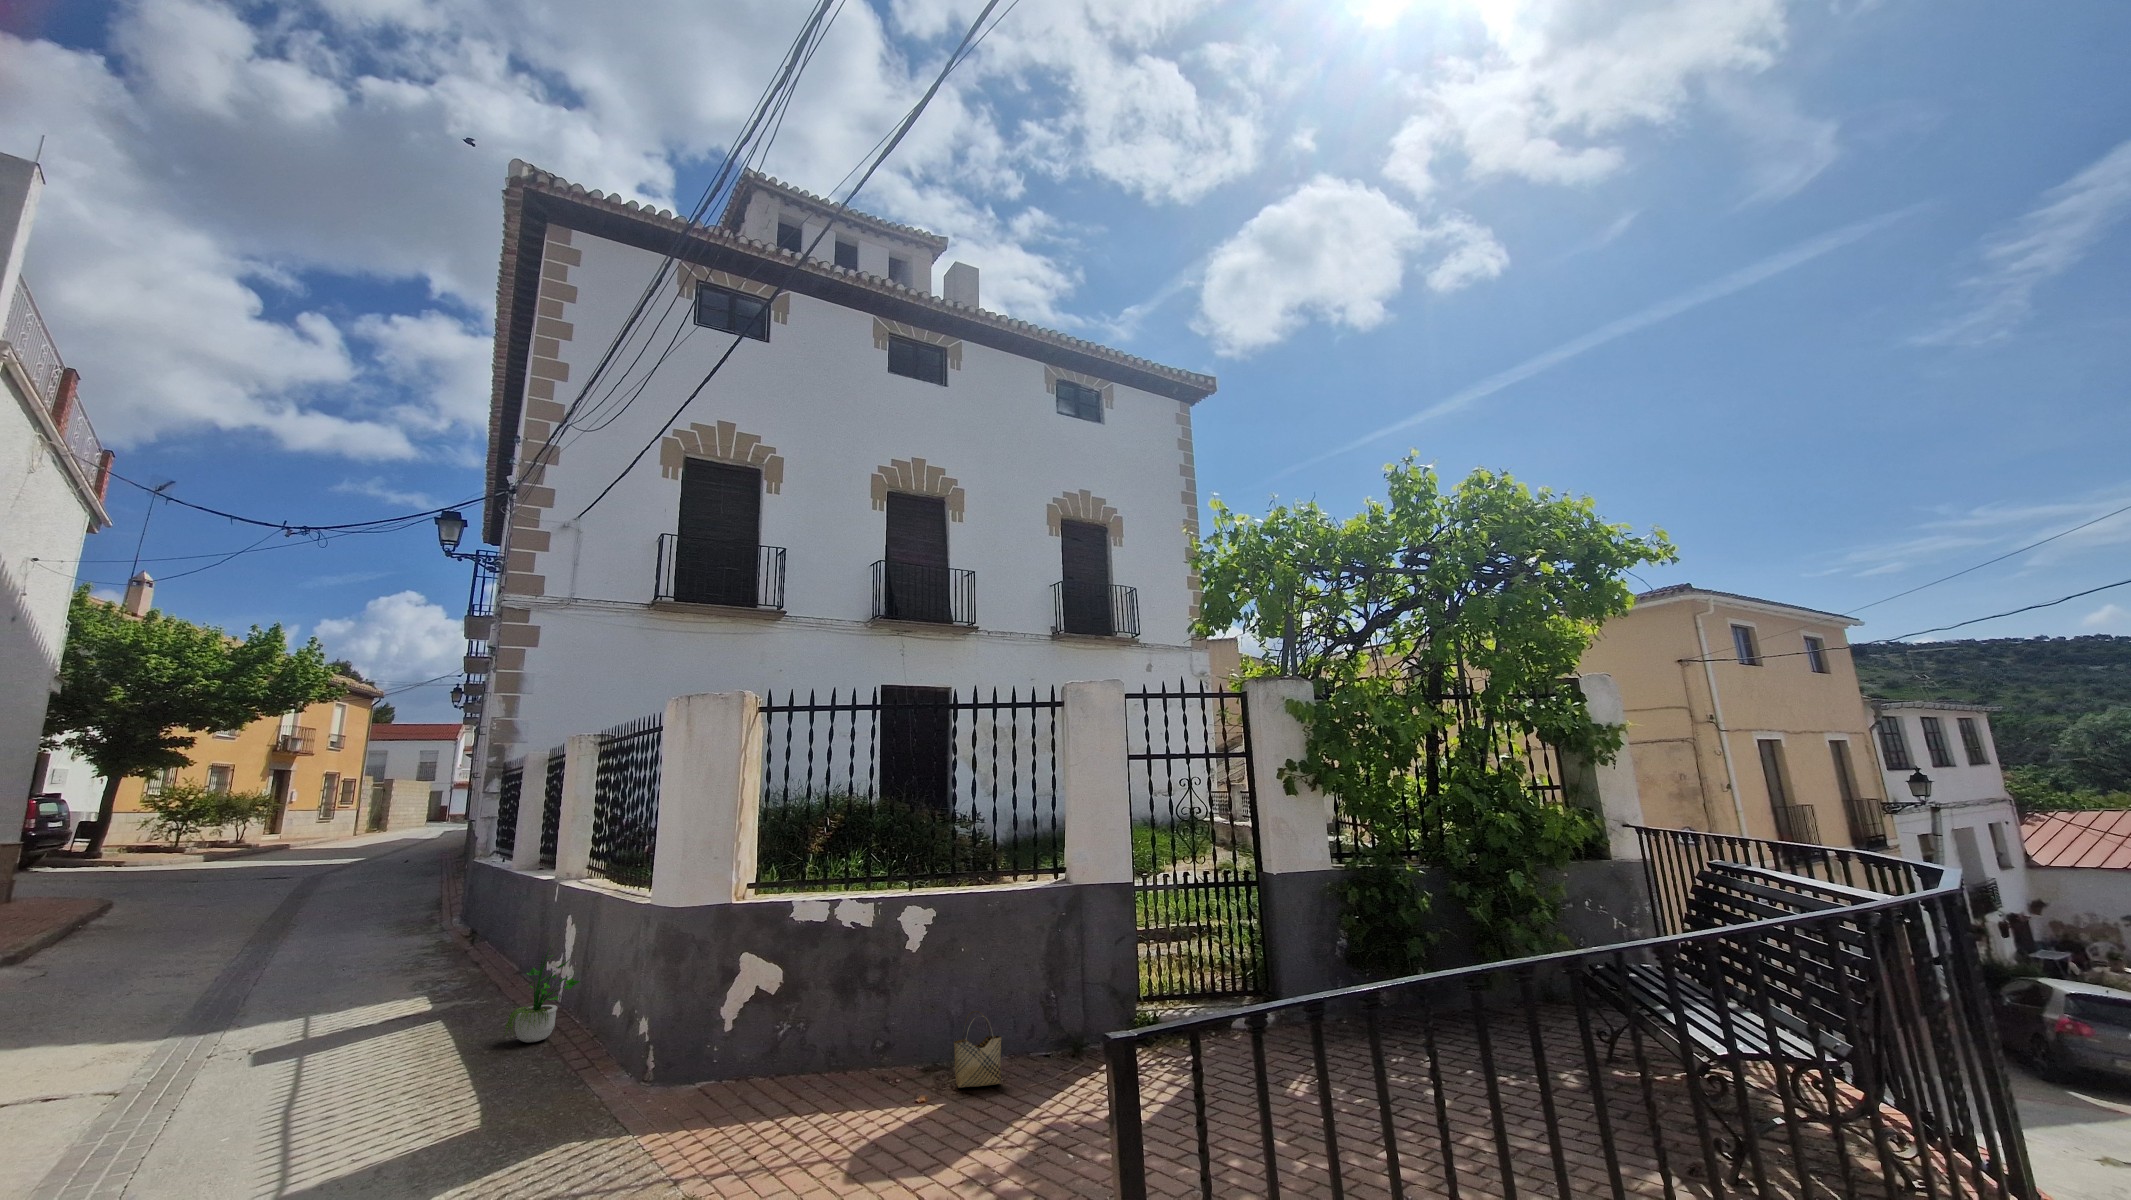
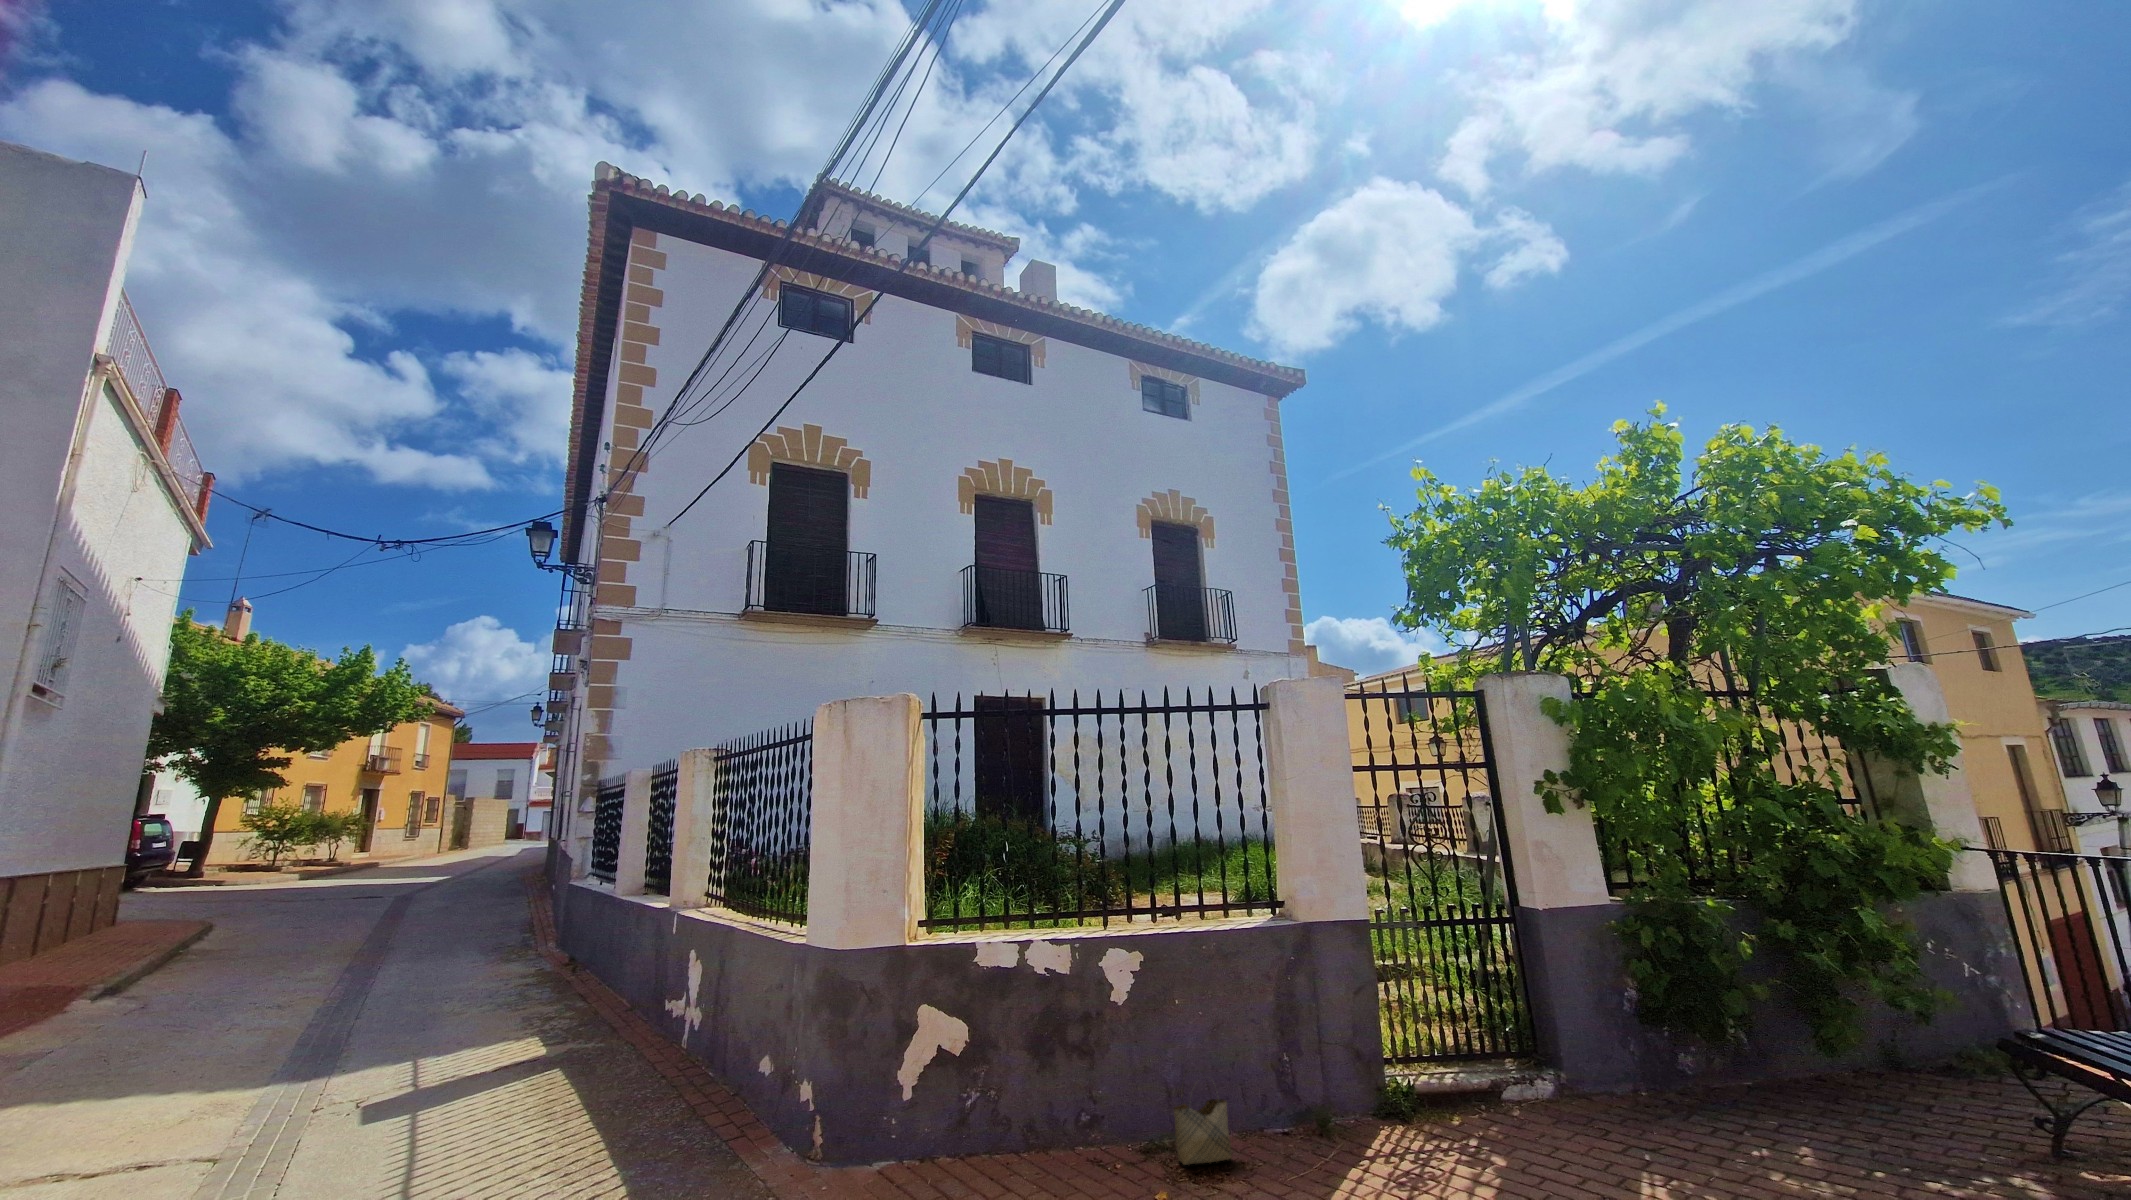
potted plant: present [505,948,580,1043] -> none [634,974,717,1098]

